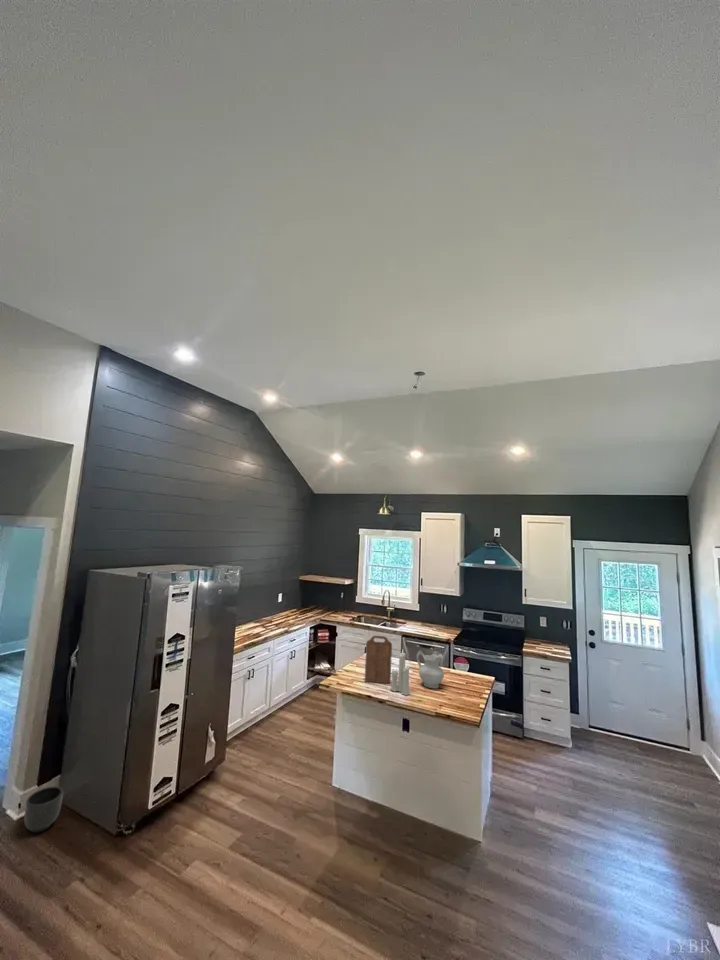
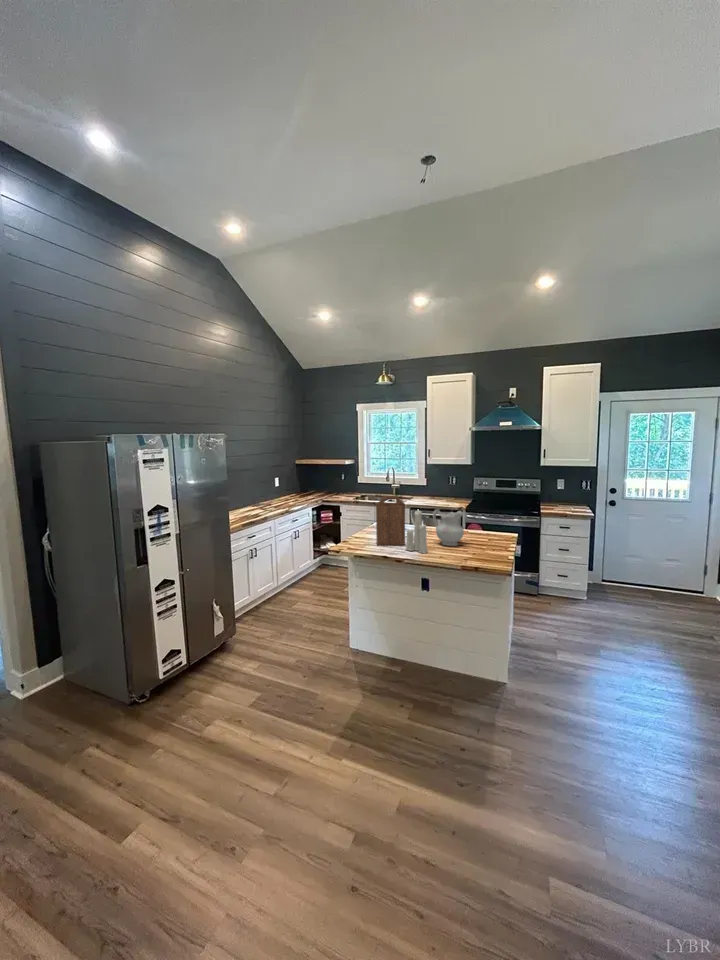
planter: present [24,786,63,833] -> none [27,666,67,708]

